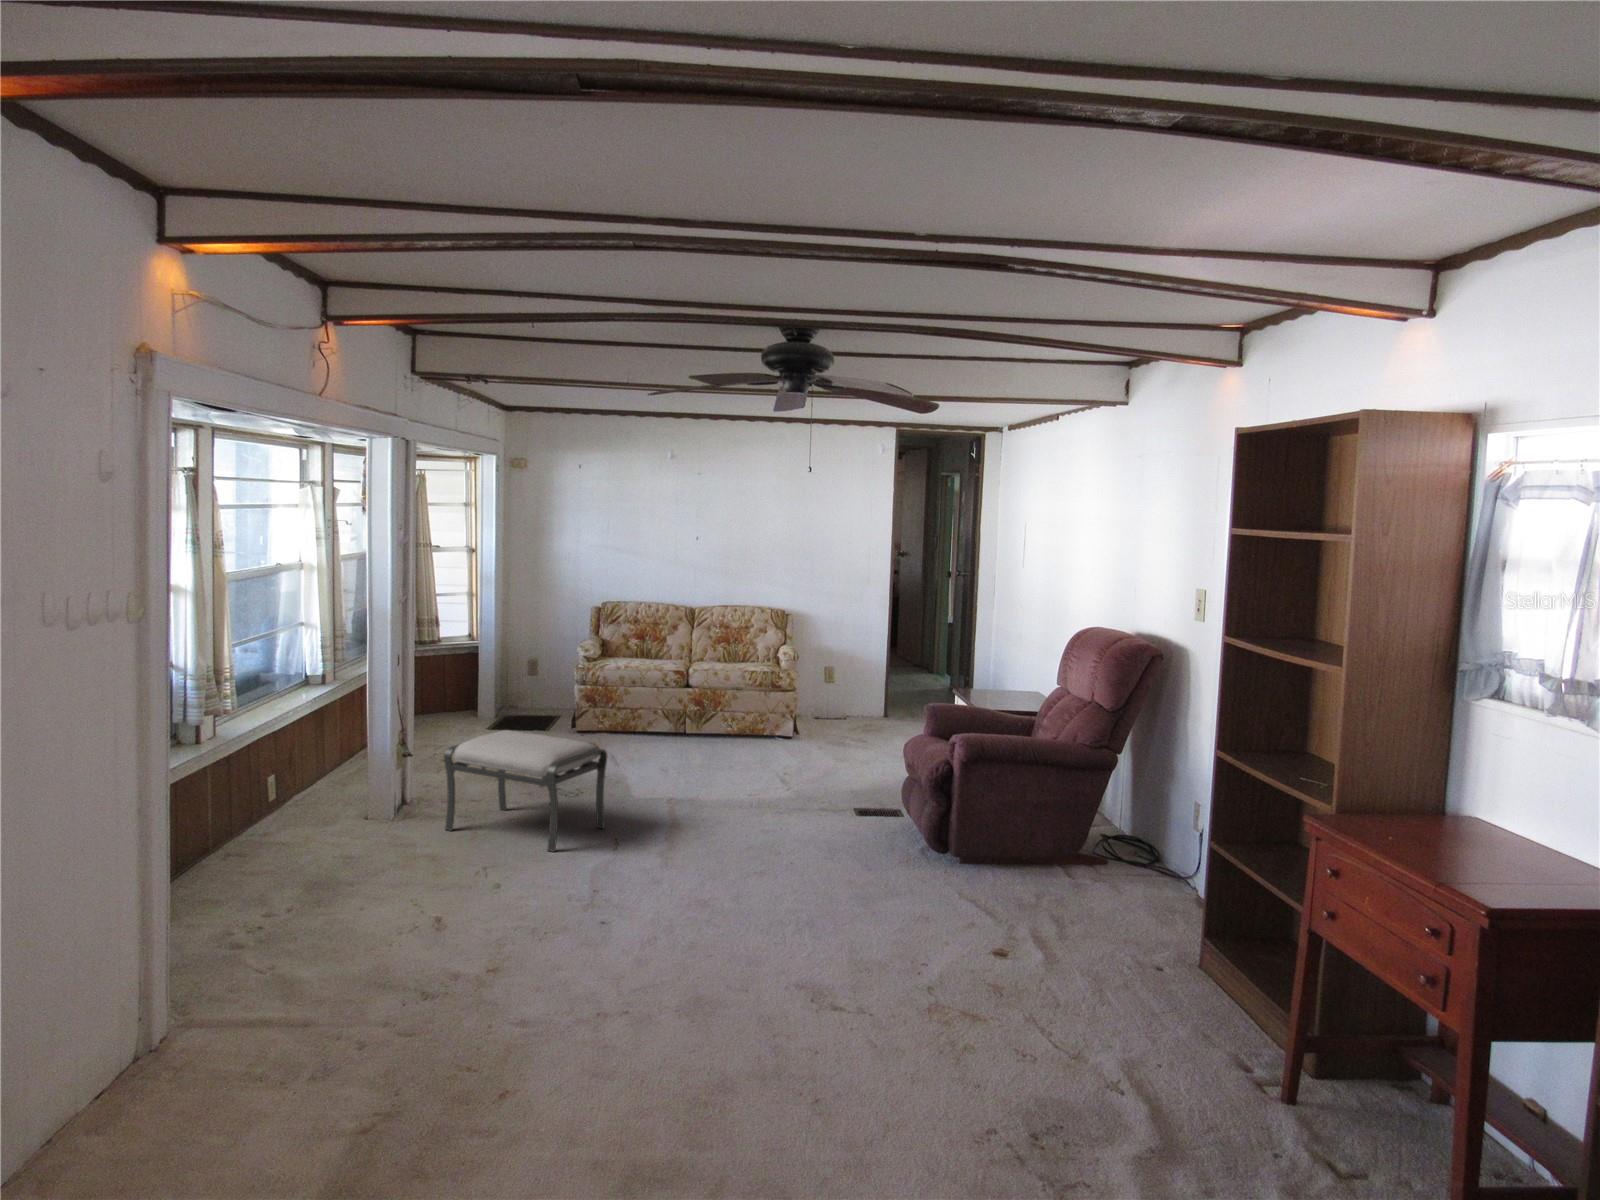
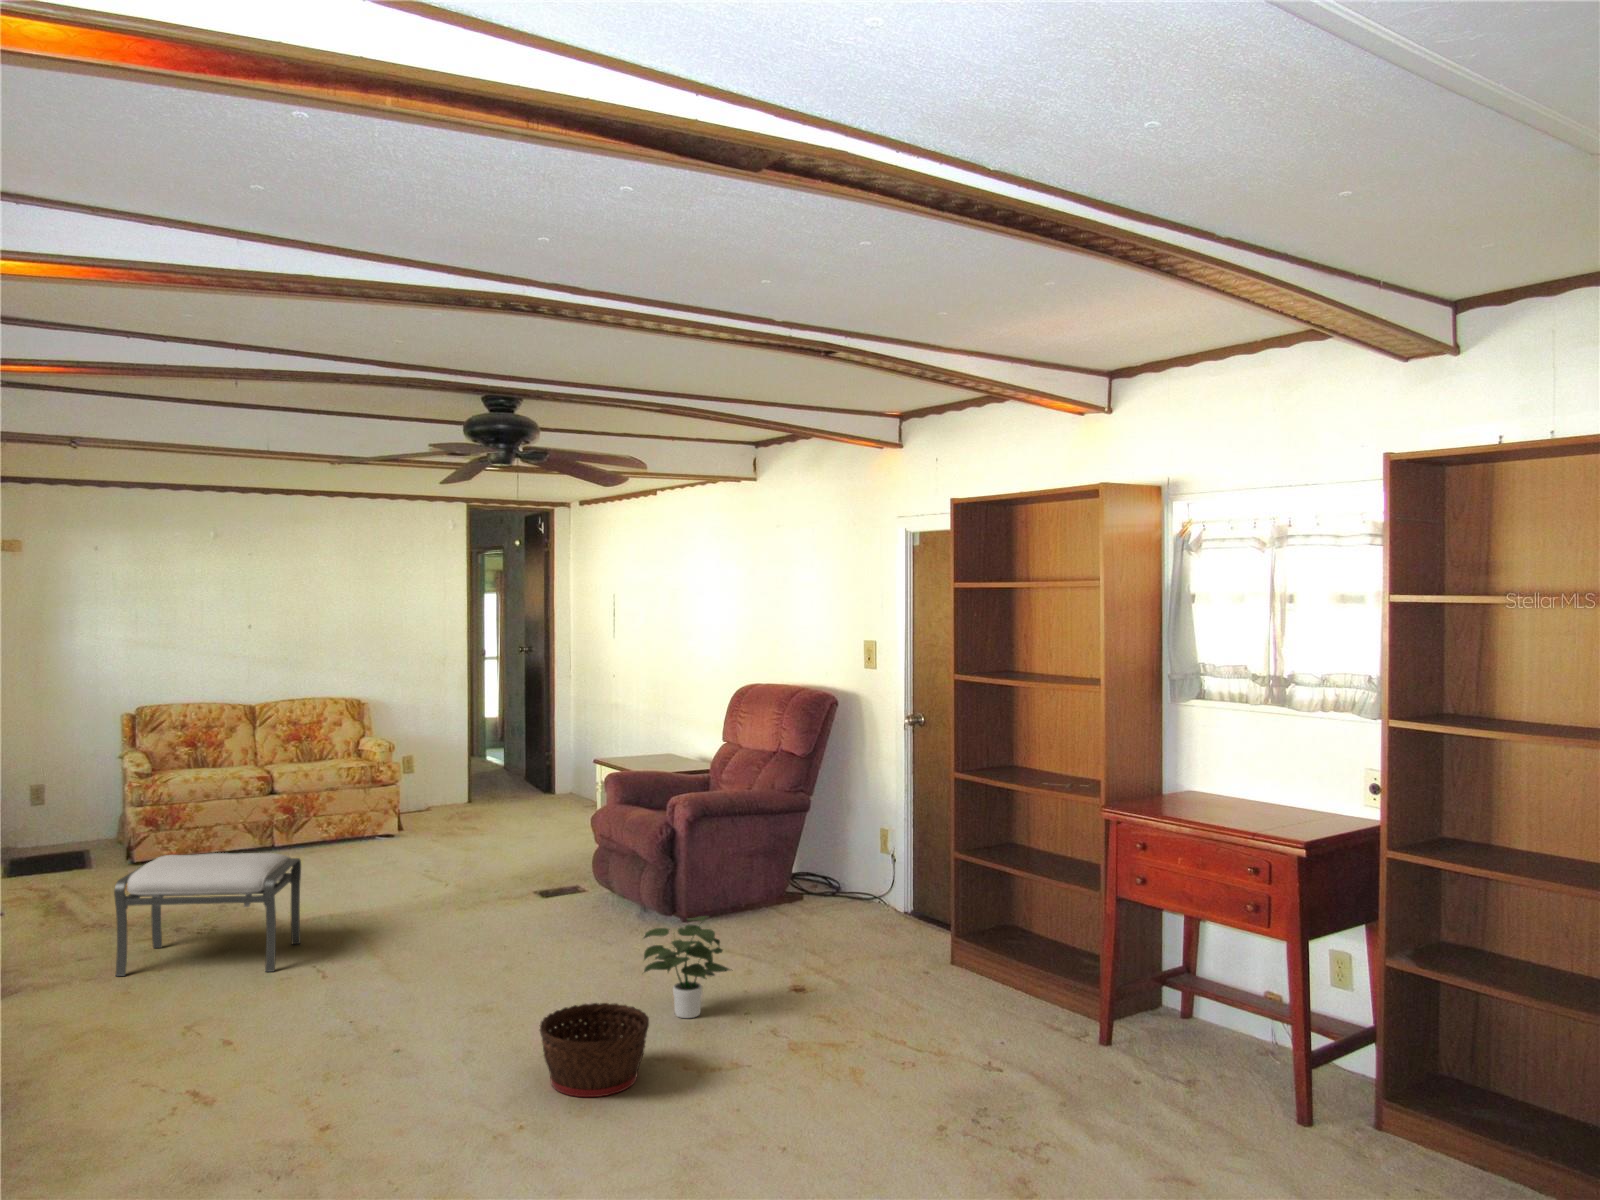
potted plant: none [807,889,915,1008] -> present [644,916,730,1018]
basket: none [615,967,745,1089] -> present [540,1003,649,1097]

